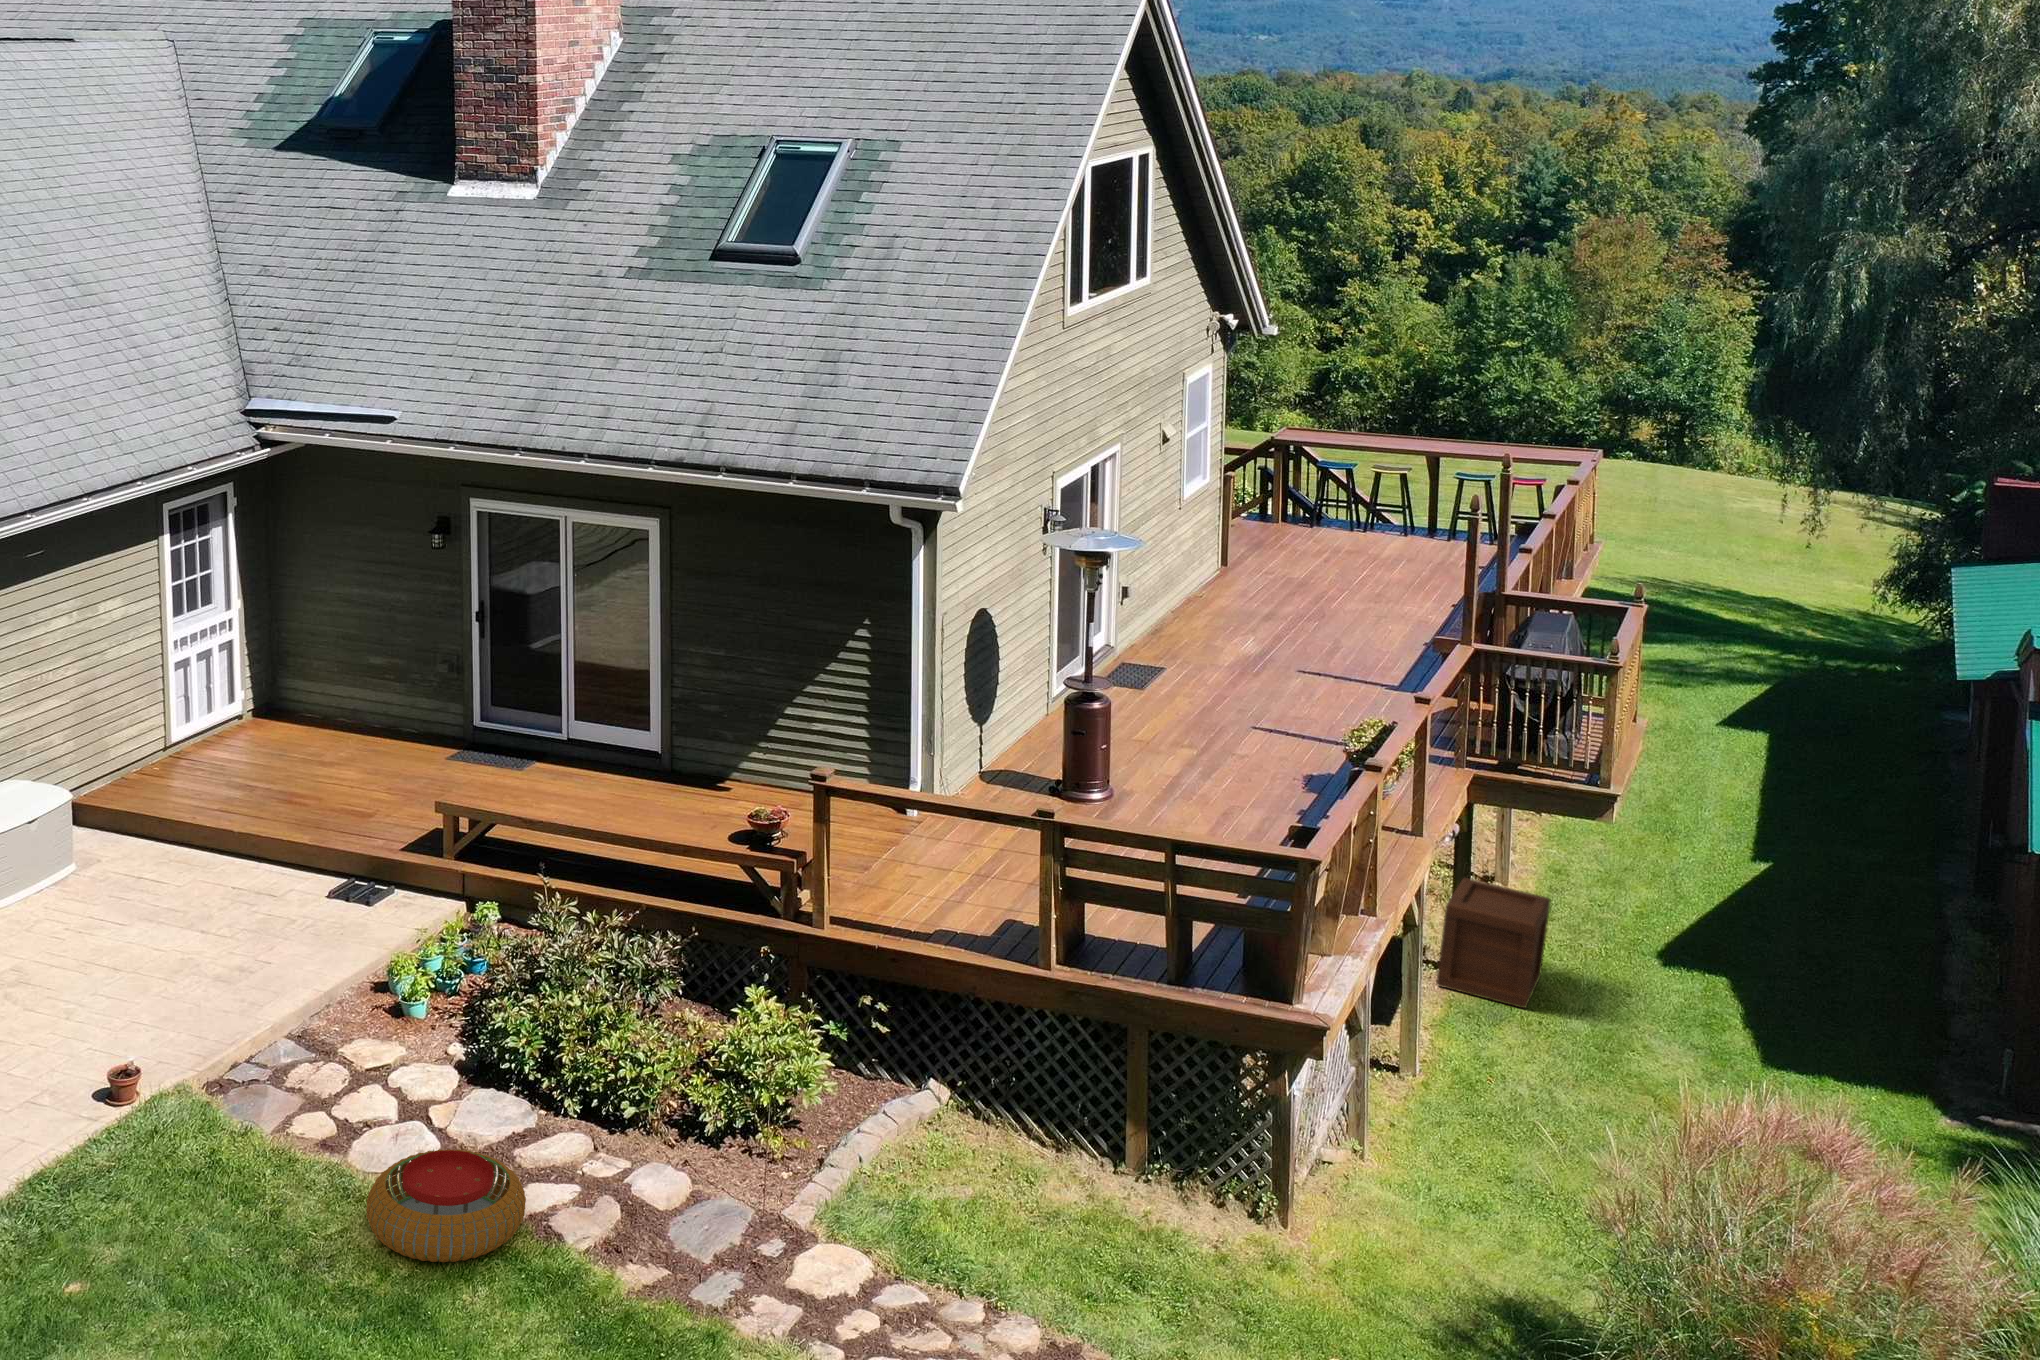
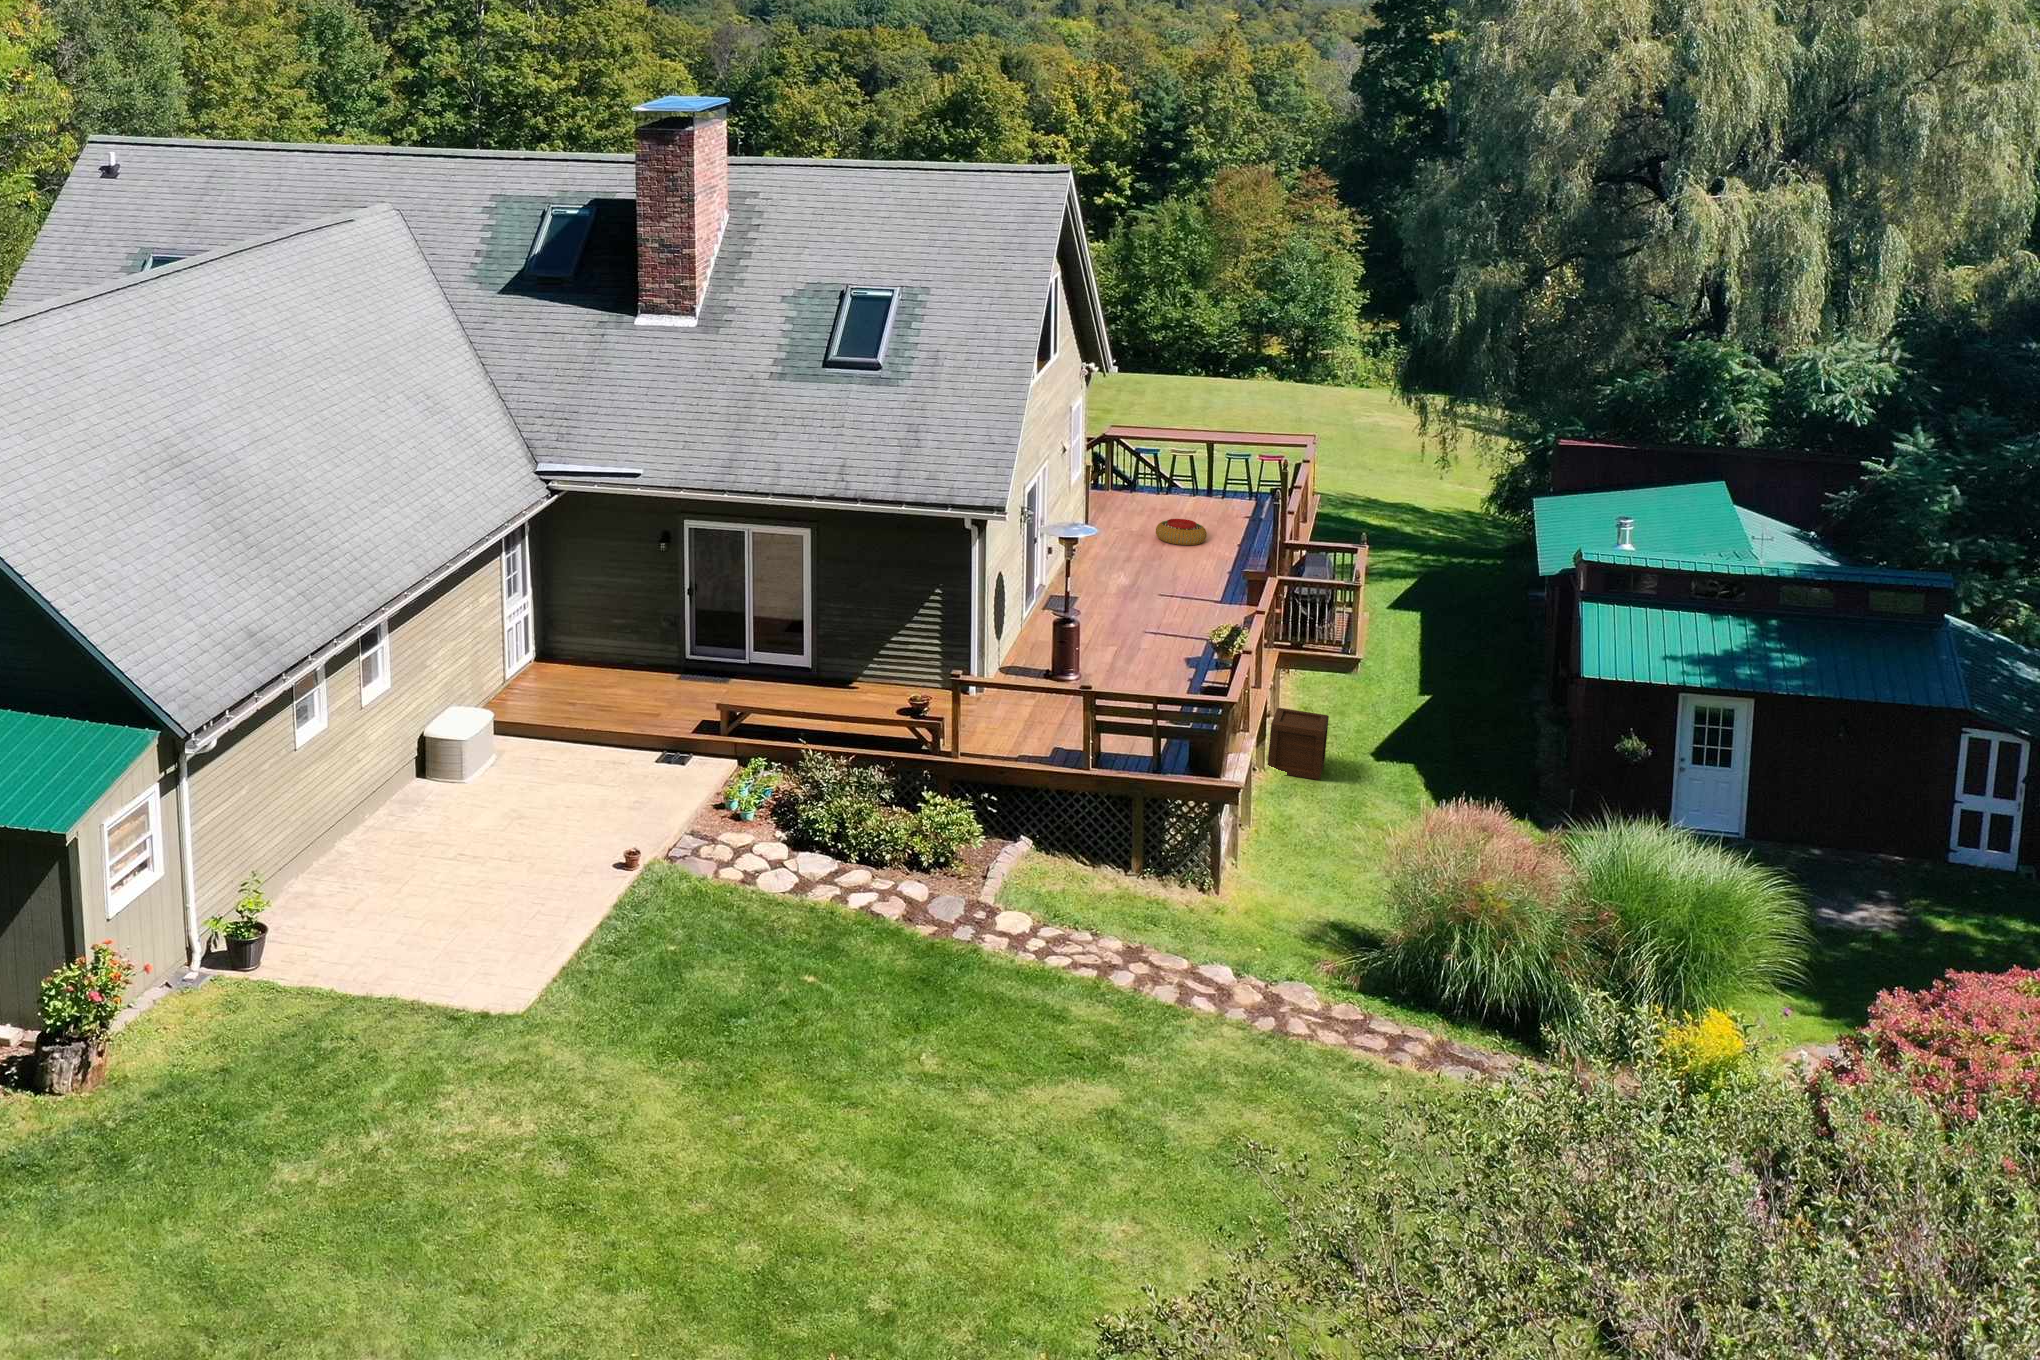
pouf: present [366,1149,526,1263] -> present [1156,519,1207,545]

